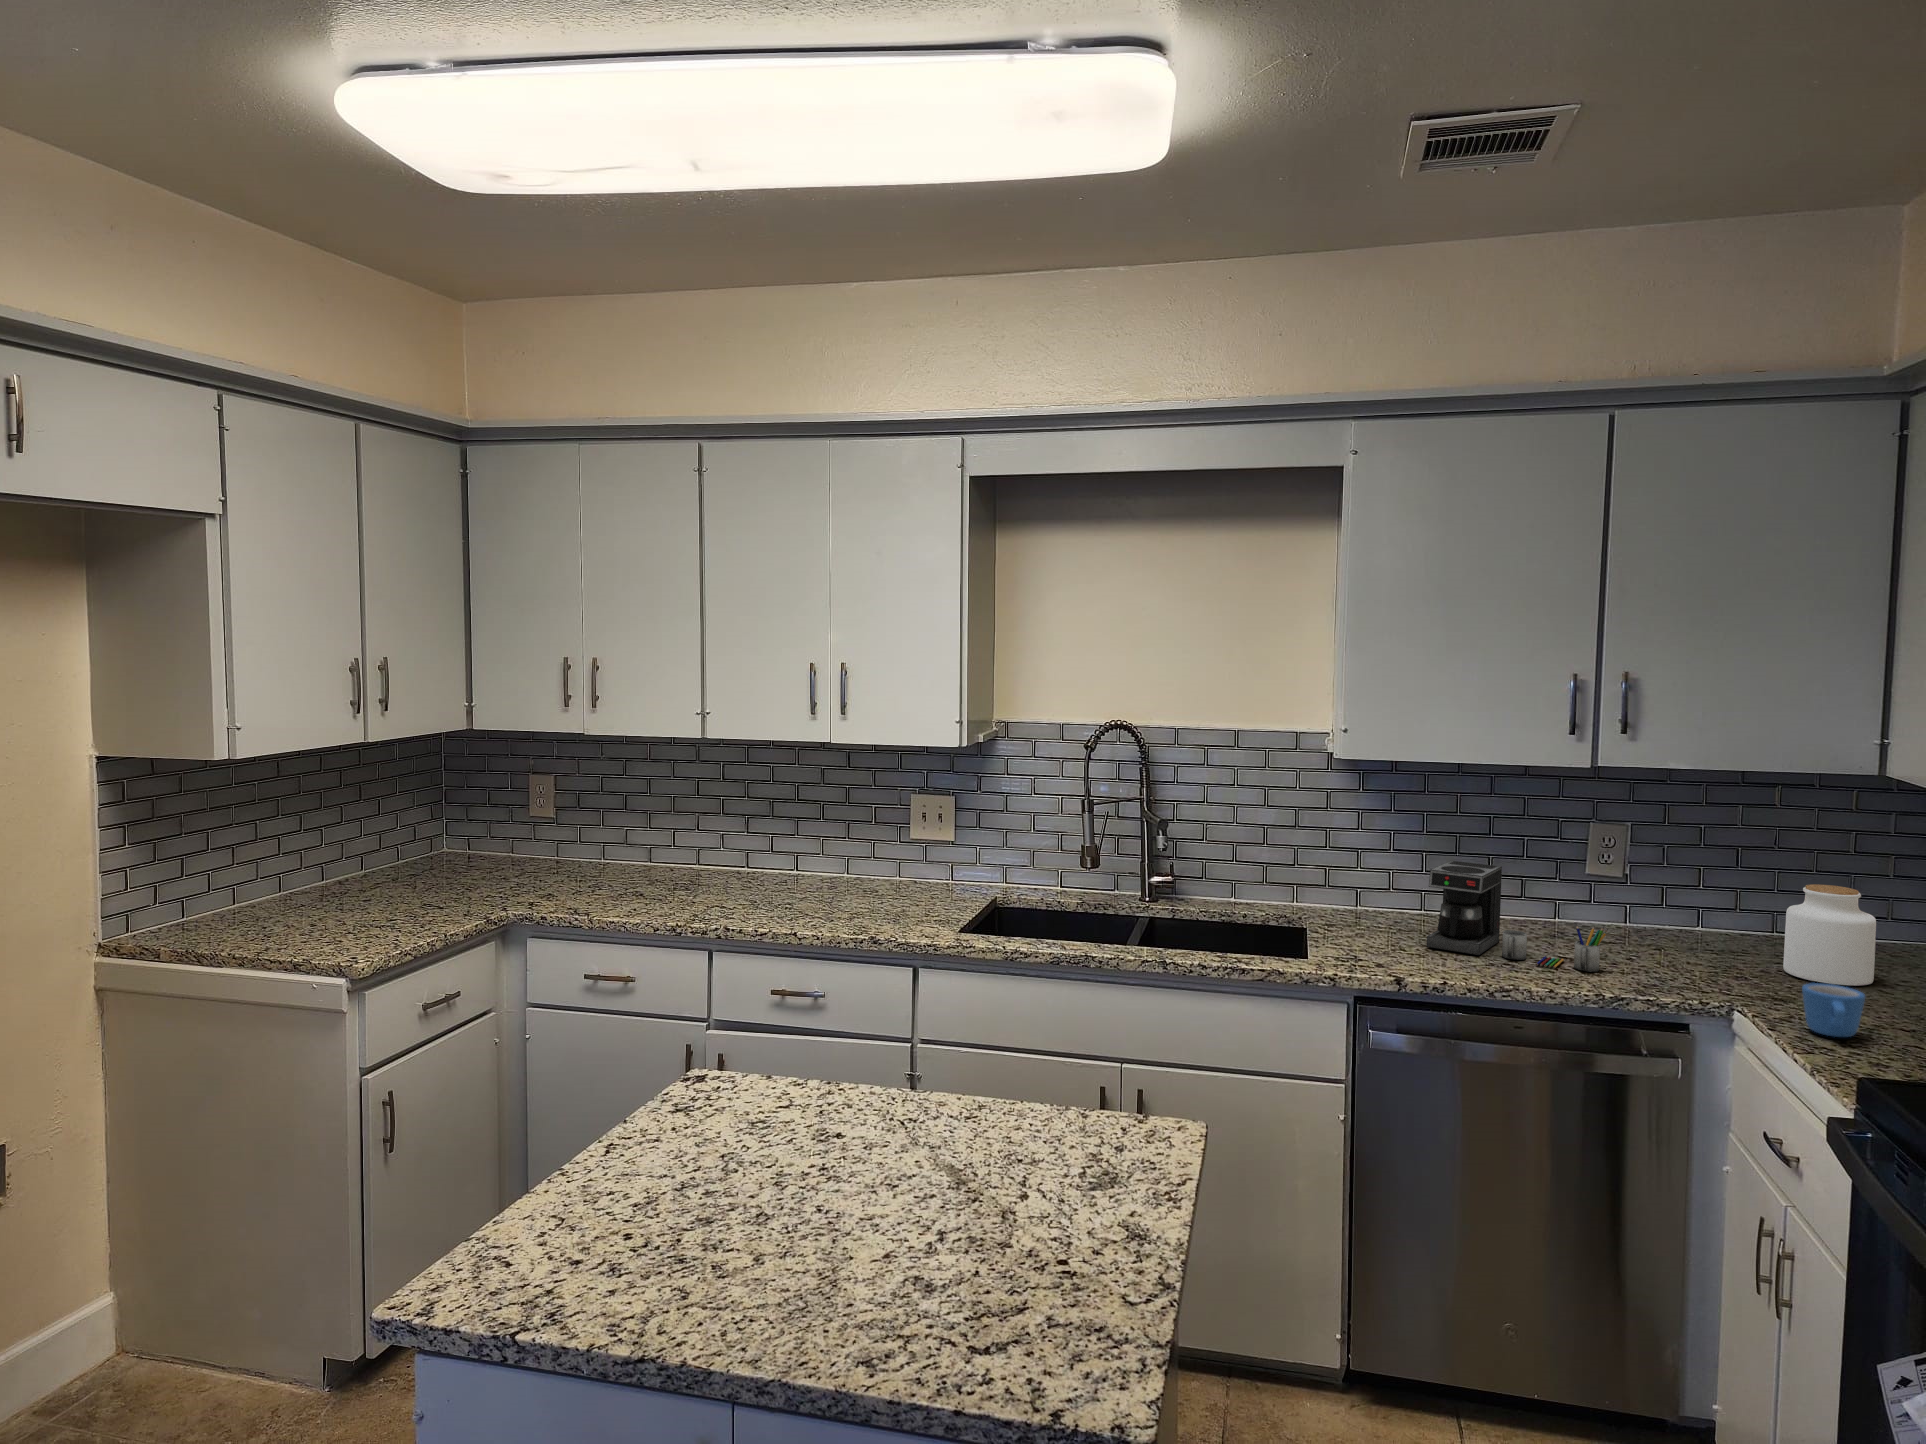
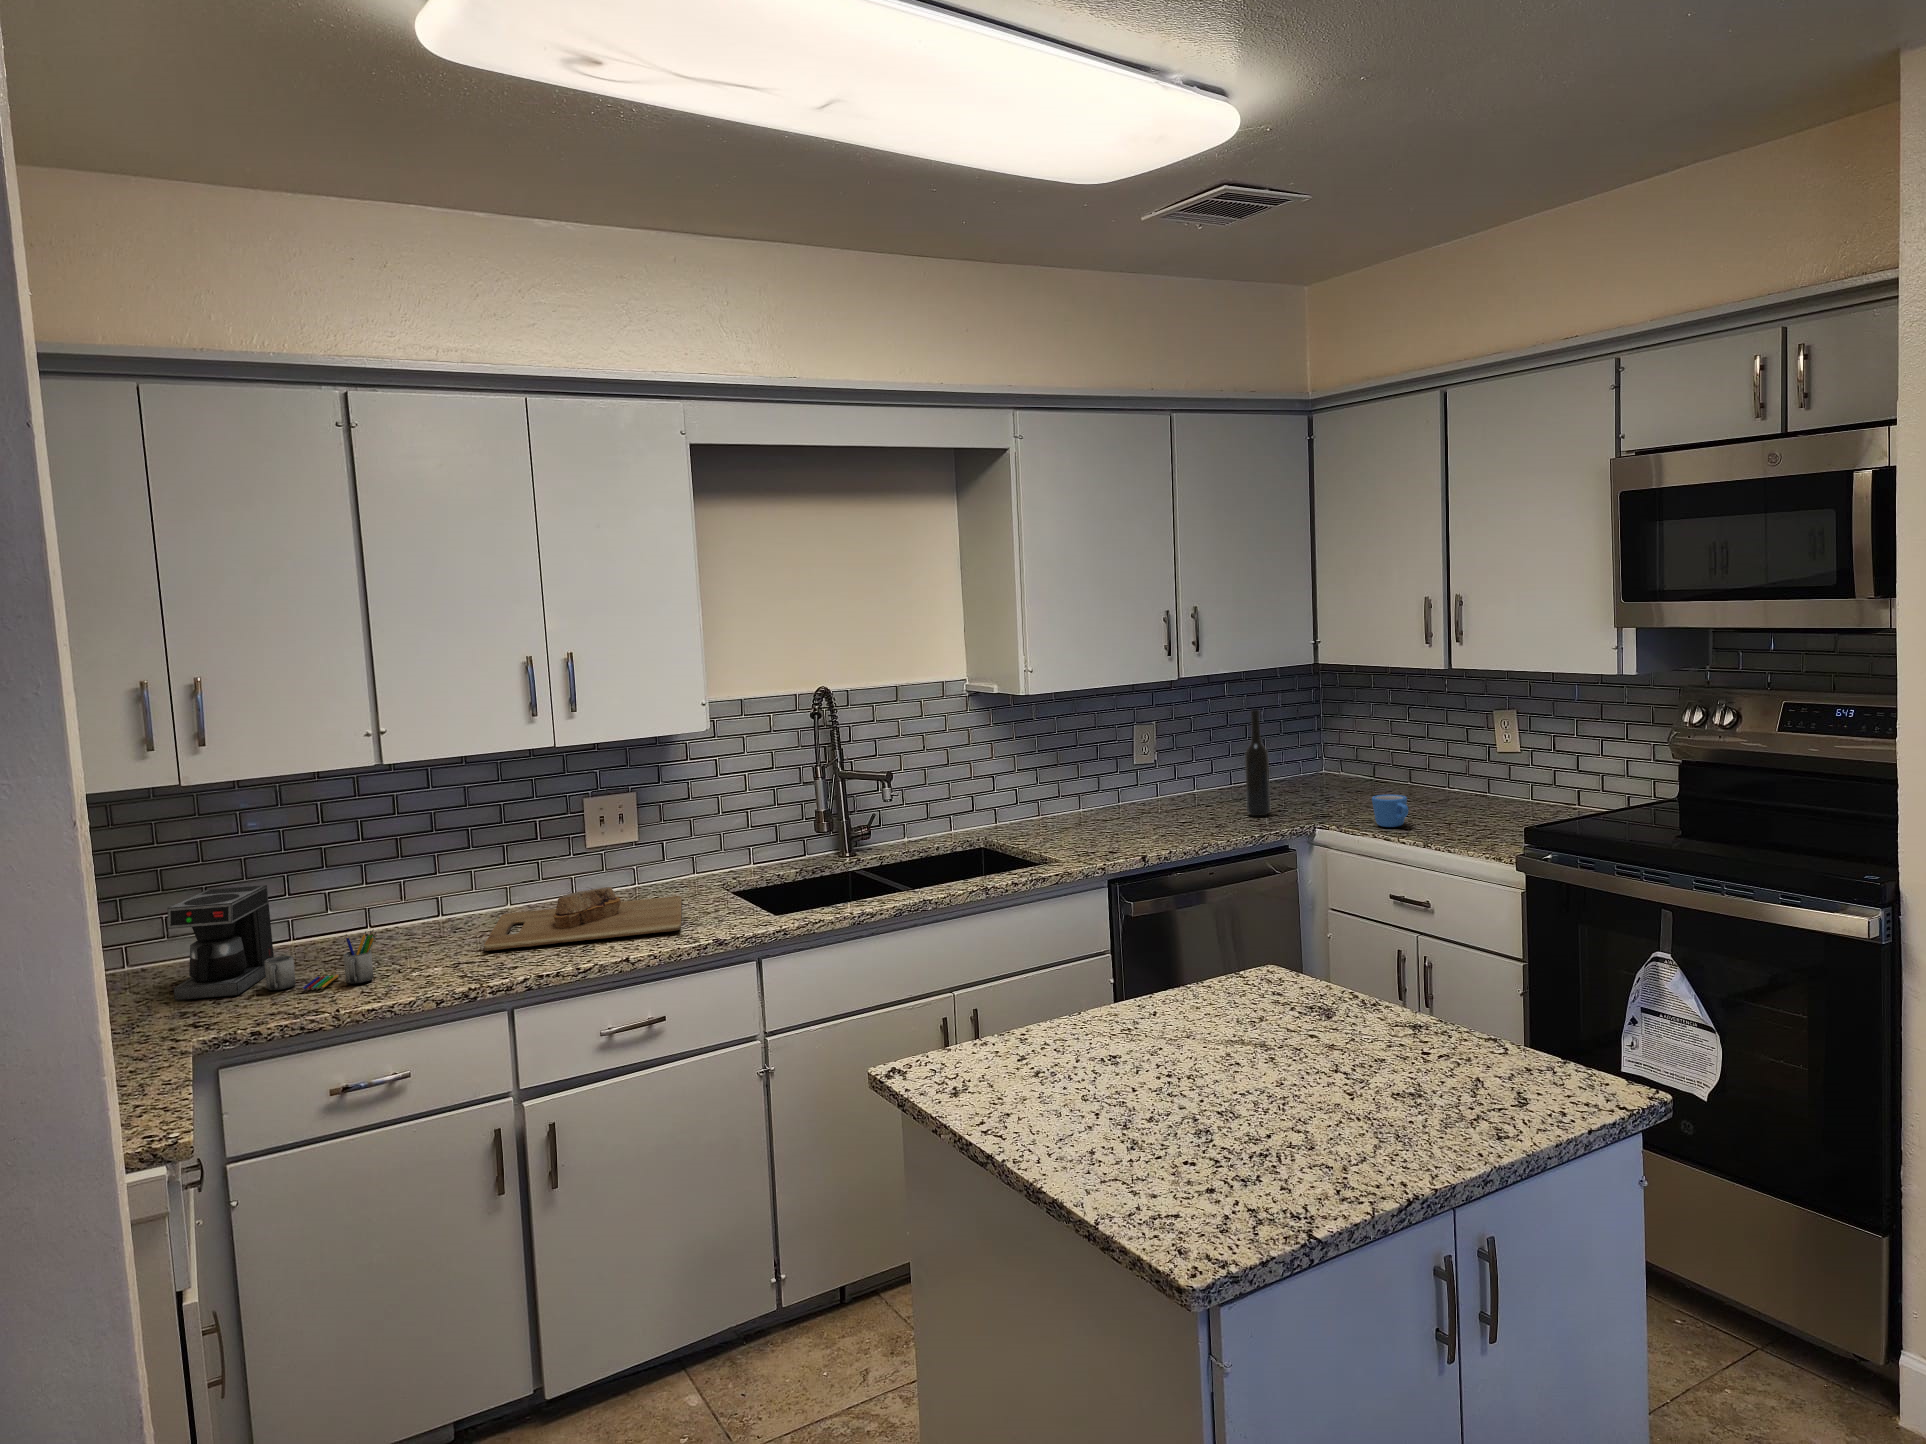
bottle: none [1663,827,1703,975] -> present [1245,710,1270,816]
coffee maker: present [1427,861,1608,972] -> present [168,885,376,1000]
cutting board: none [741,874,933,923] -> present [484,887,682,951]
jar: present [1783,884,1876,986] -> none [1292,738,1344,803]

